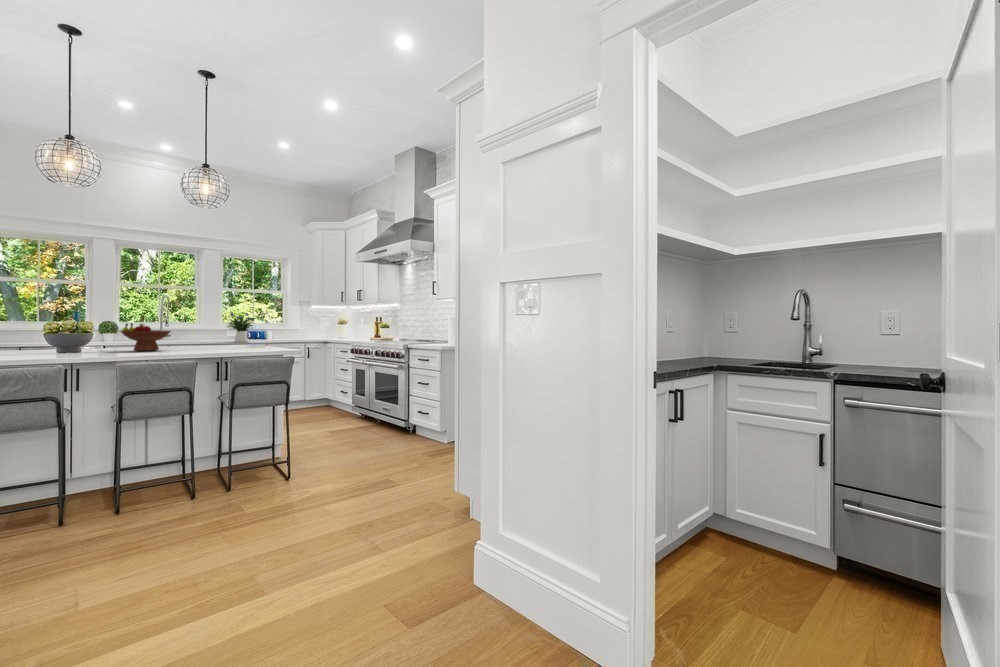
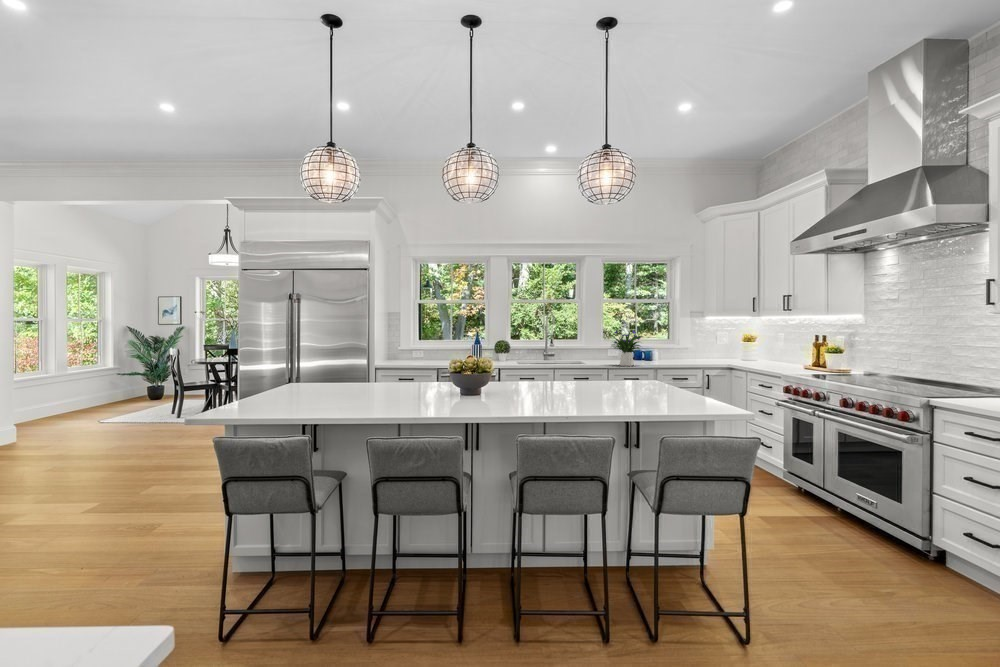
fruit bowl: present [121,323,171,351] -> none [516,361,568,396]

